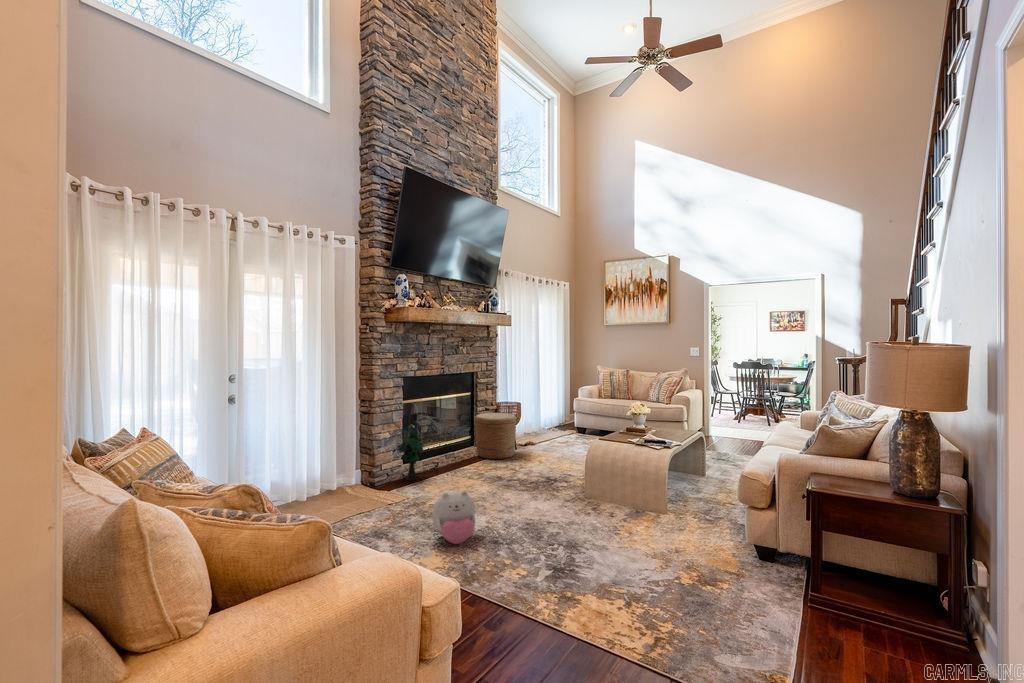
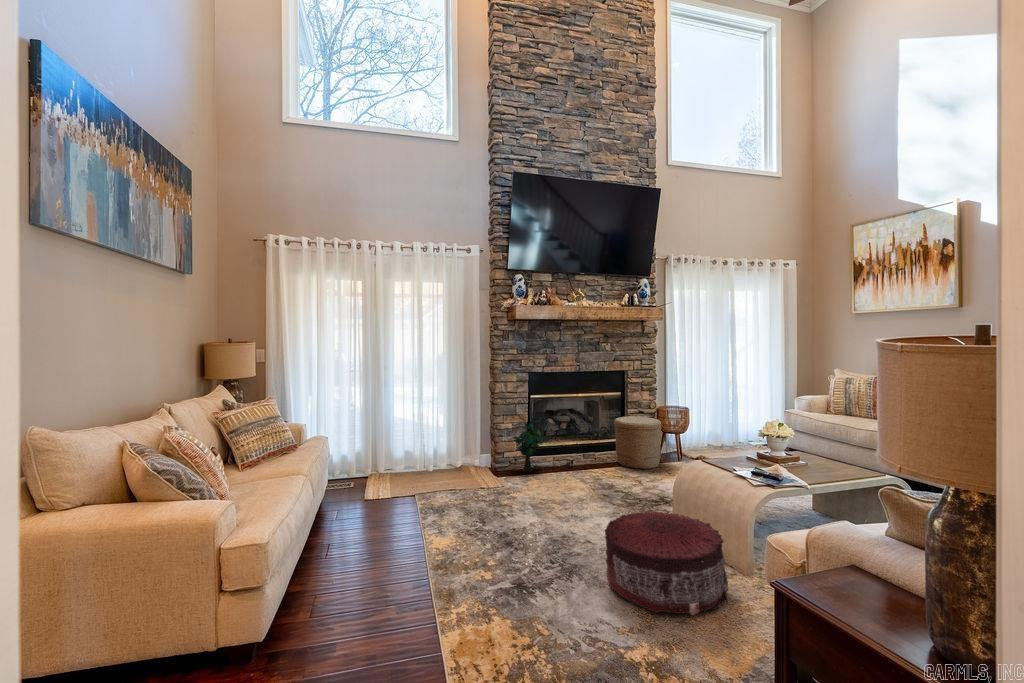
pouf: none [592,476,685,547] -> present [605,512,728,615]
plush toy: present [432,491,475,544] -> none [456,484,501,536]

